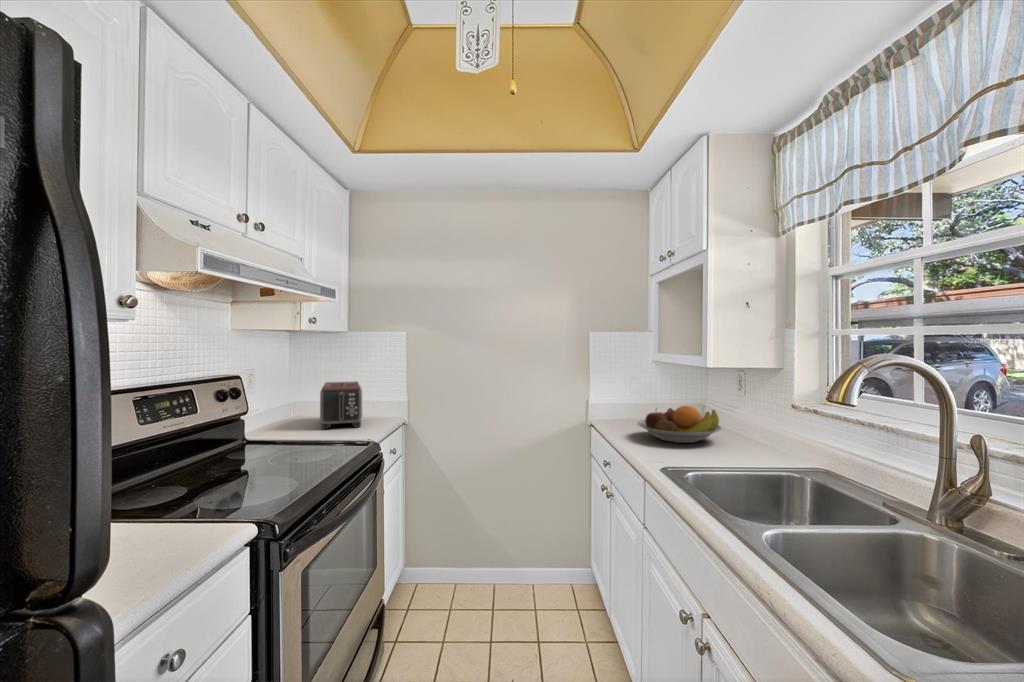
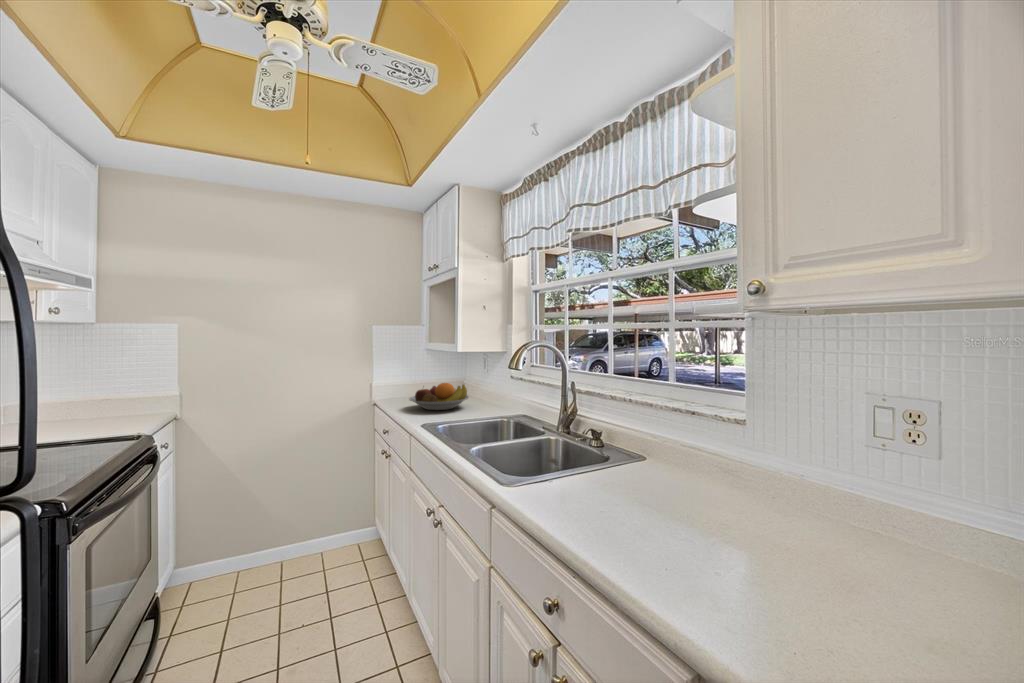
toaster: present [320,381,362,429] -> none [66,379,126,431]

